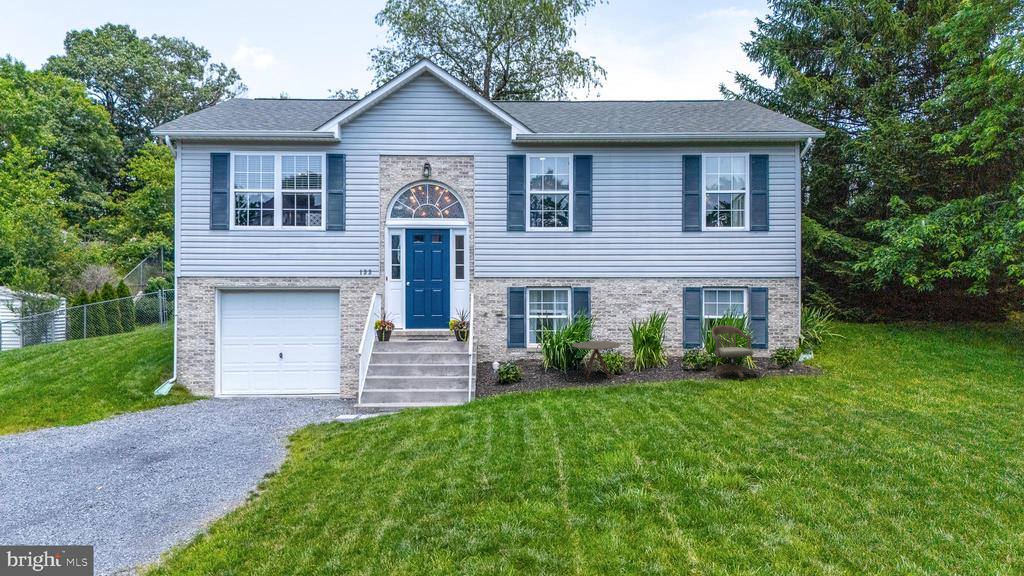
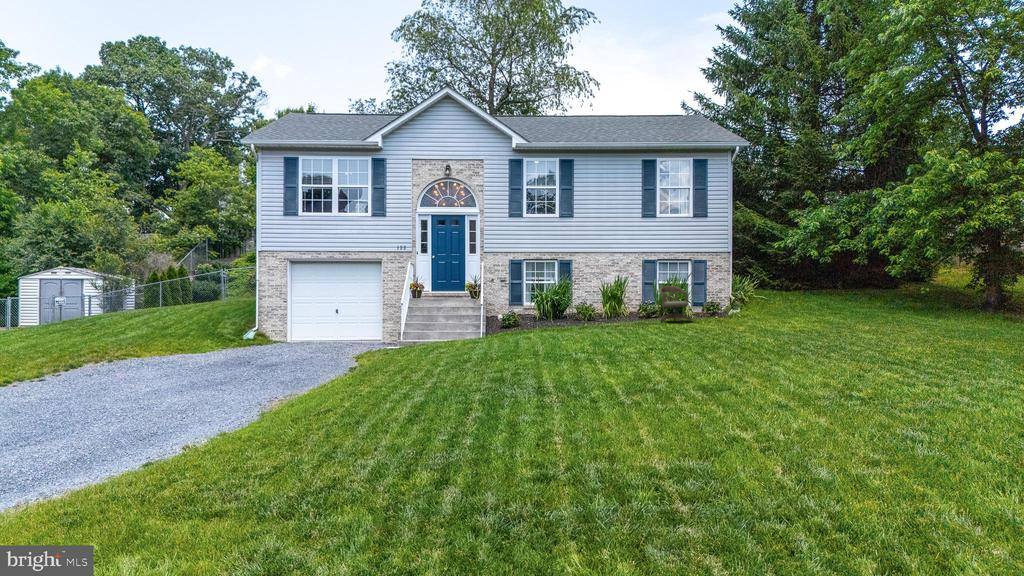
round table: present [572,341,620,379] -> none [557,299,593,325]

